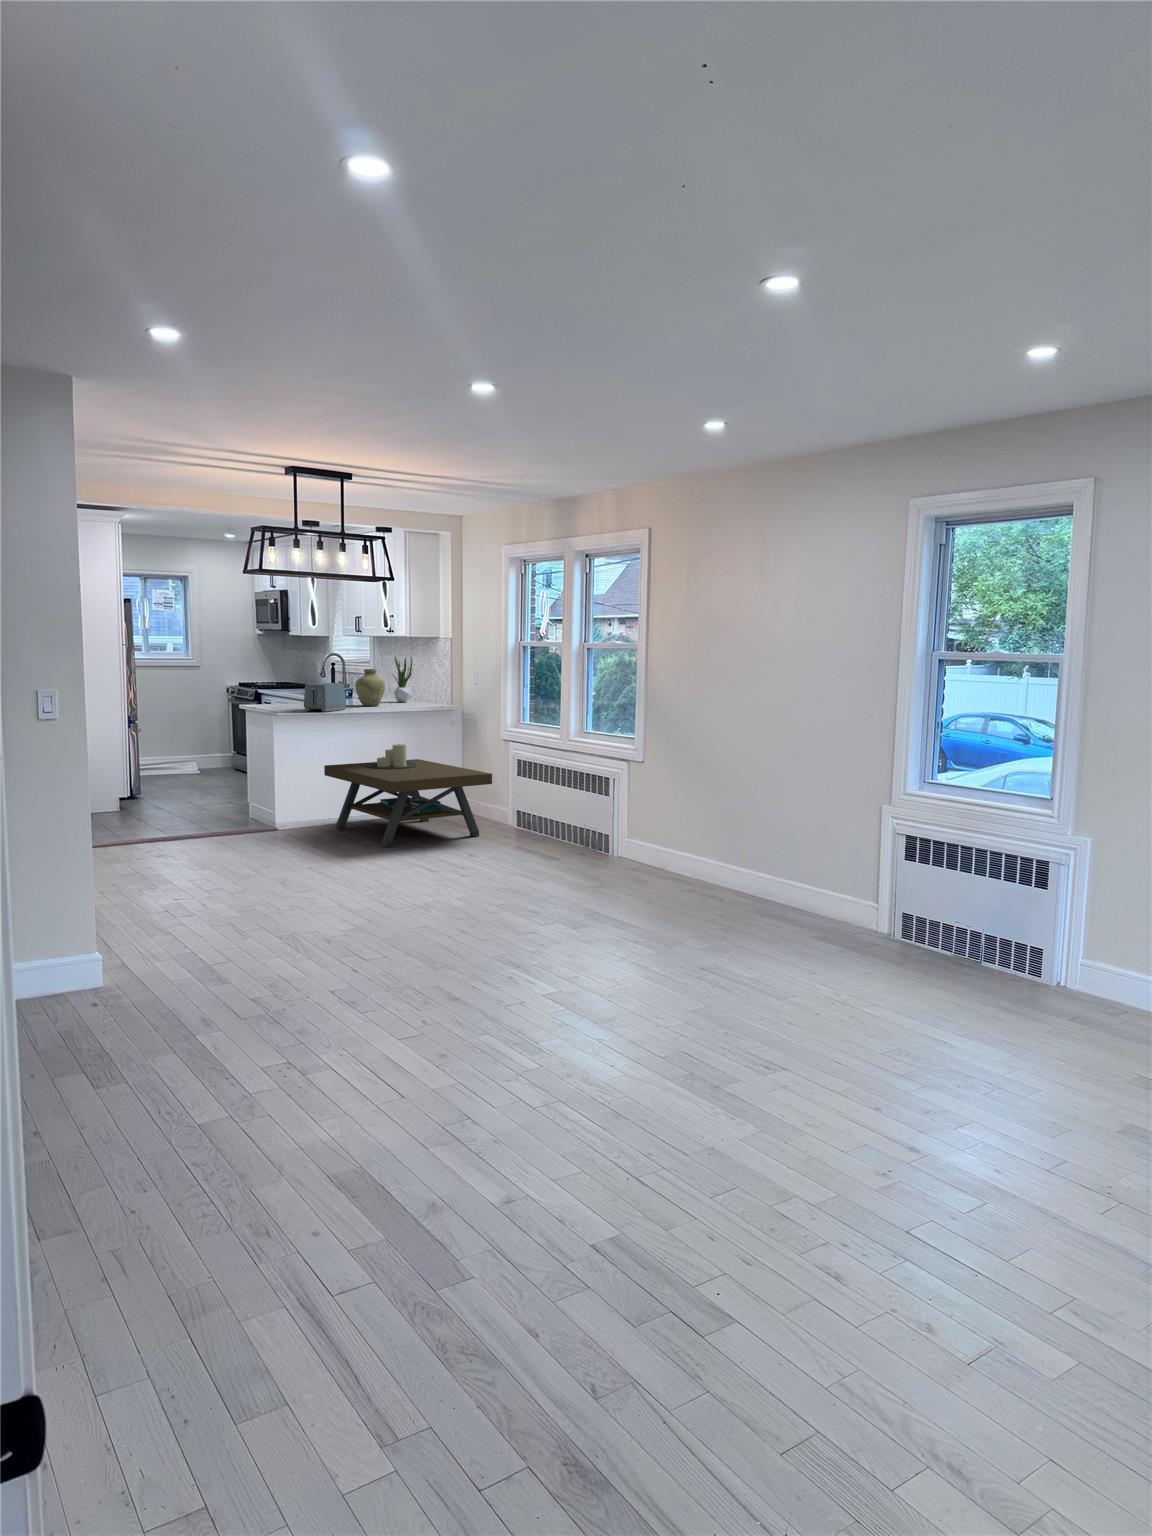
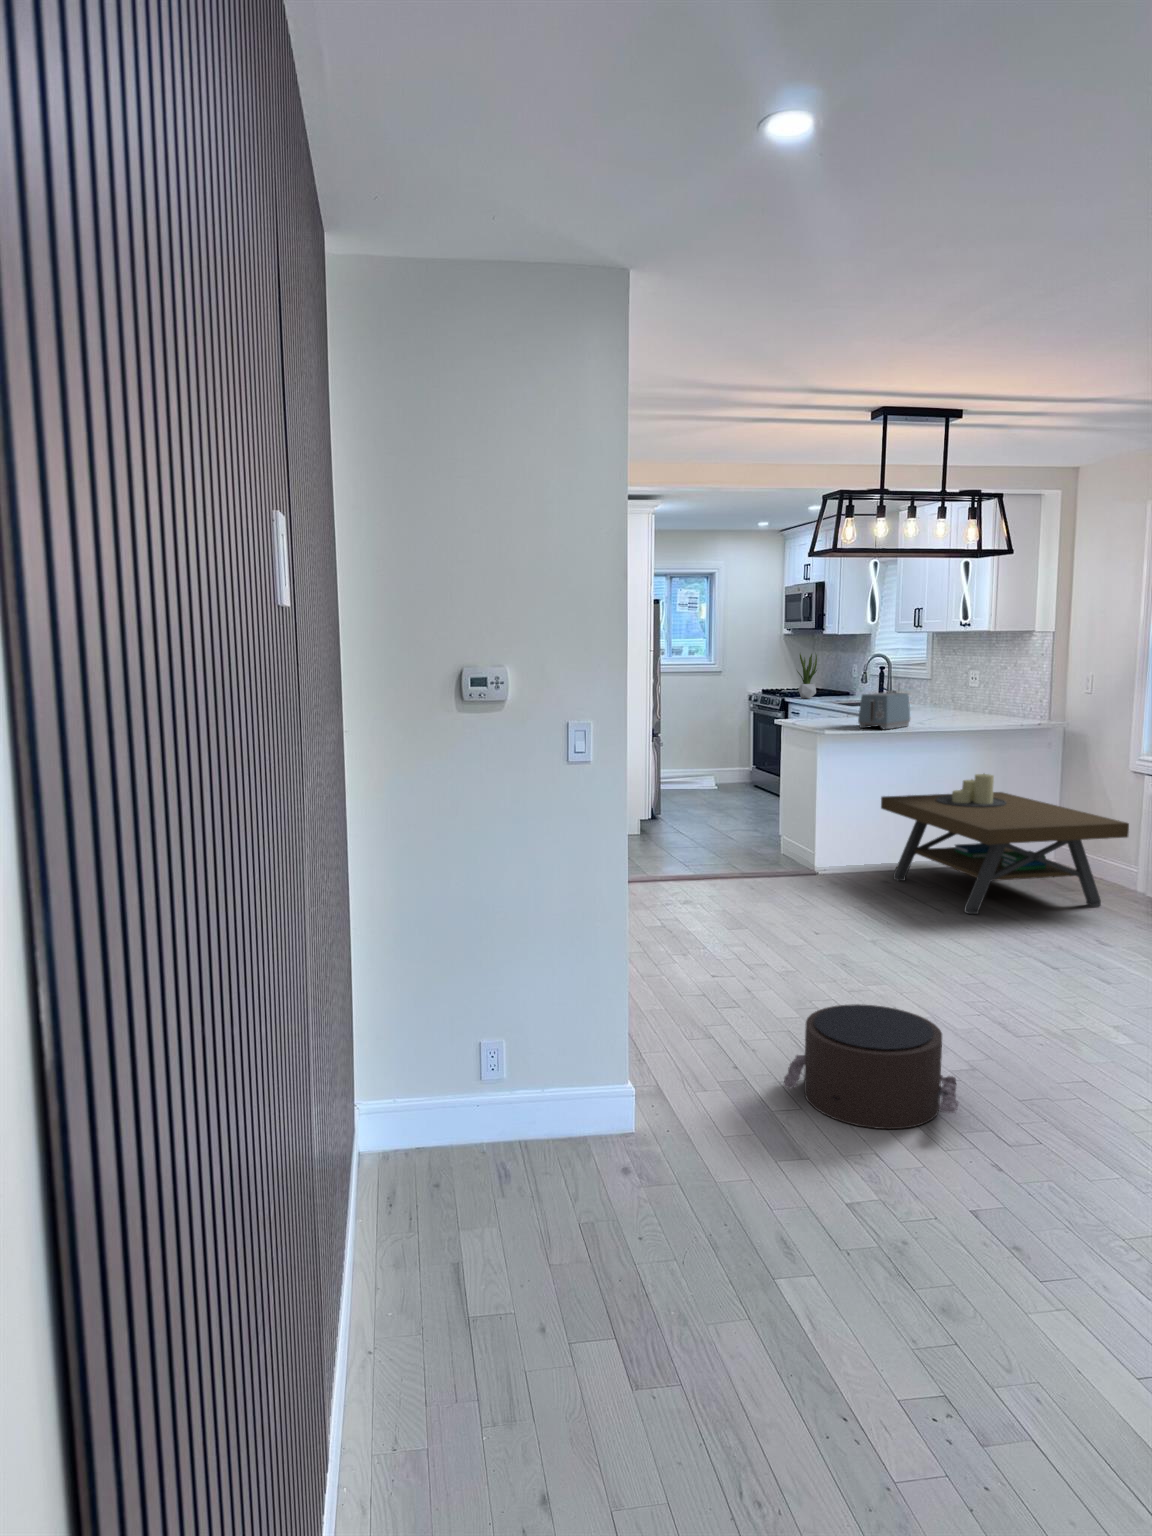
potted plant: present [393,657,412,702] -> present [797,654,817,699]
vase: present [355,669,385,706] -> none [918,674,957,721]
pouf: none [214,888,332,959] -> present [784,1004,959,1129]

